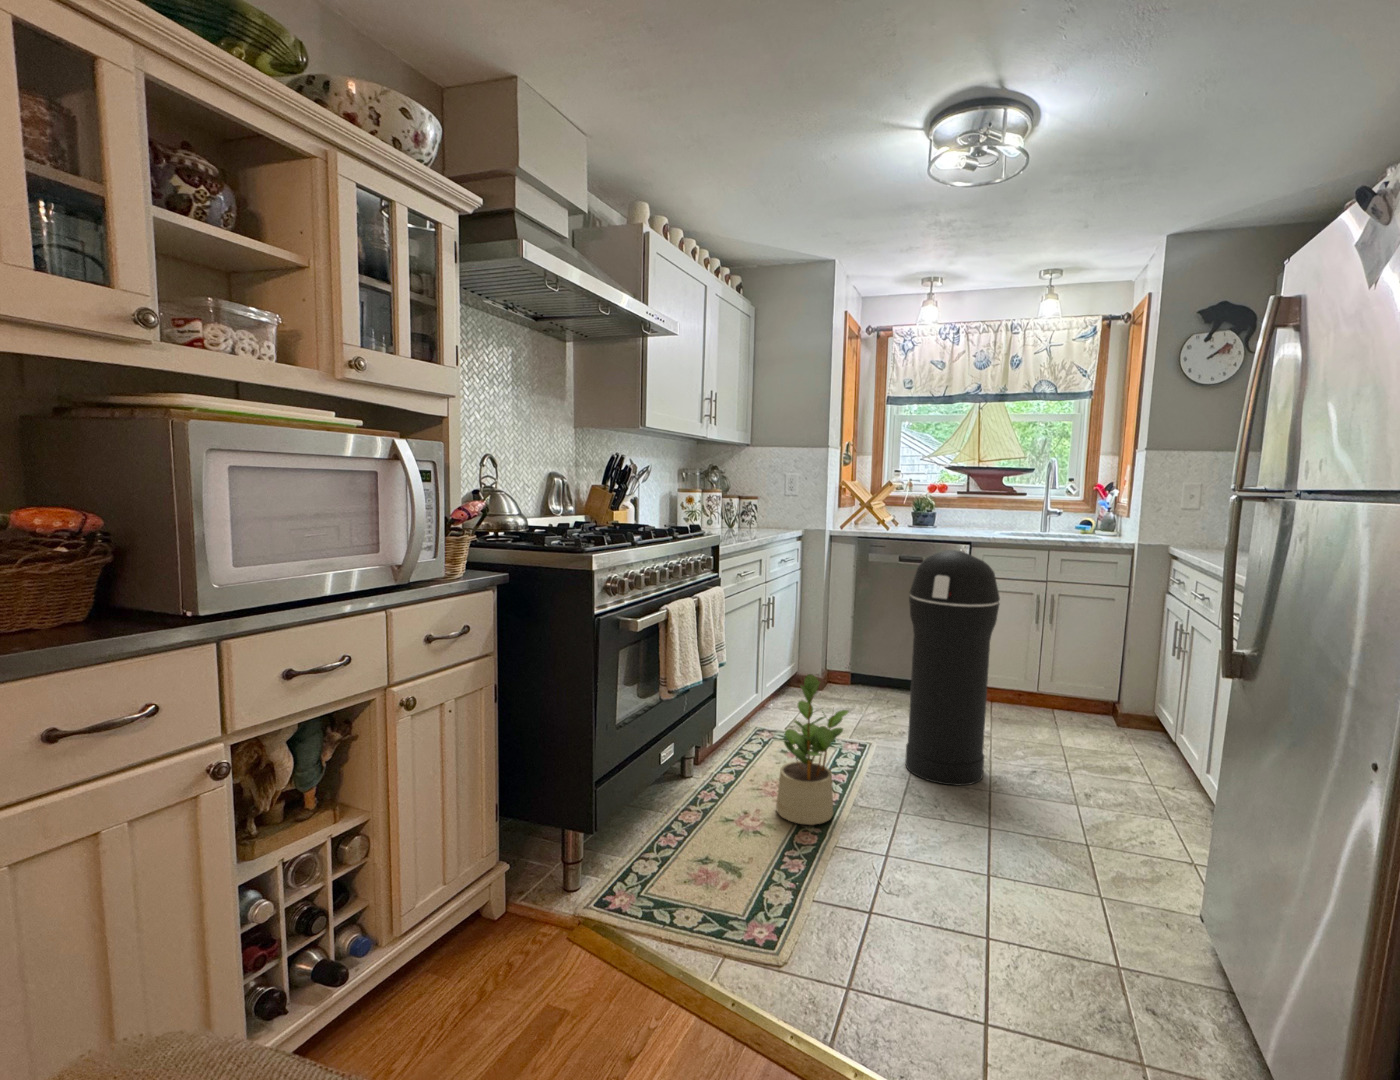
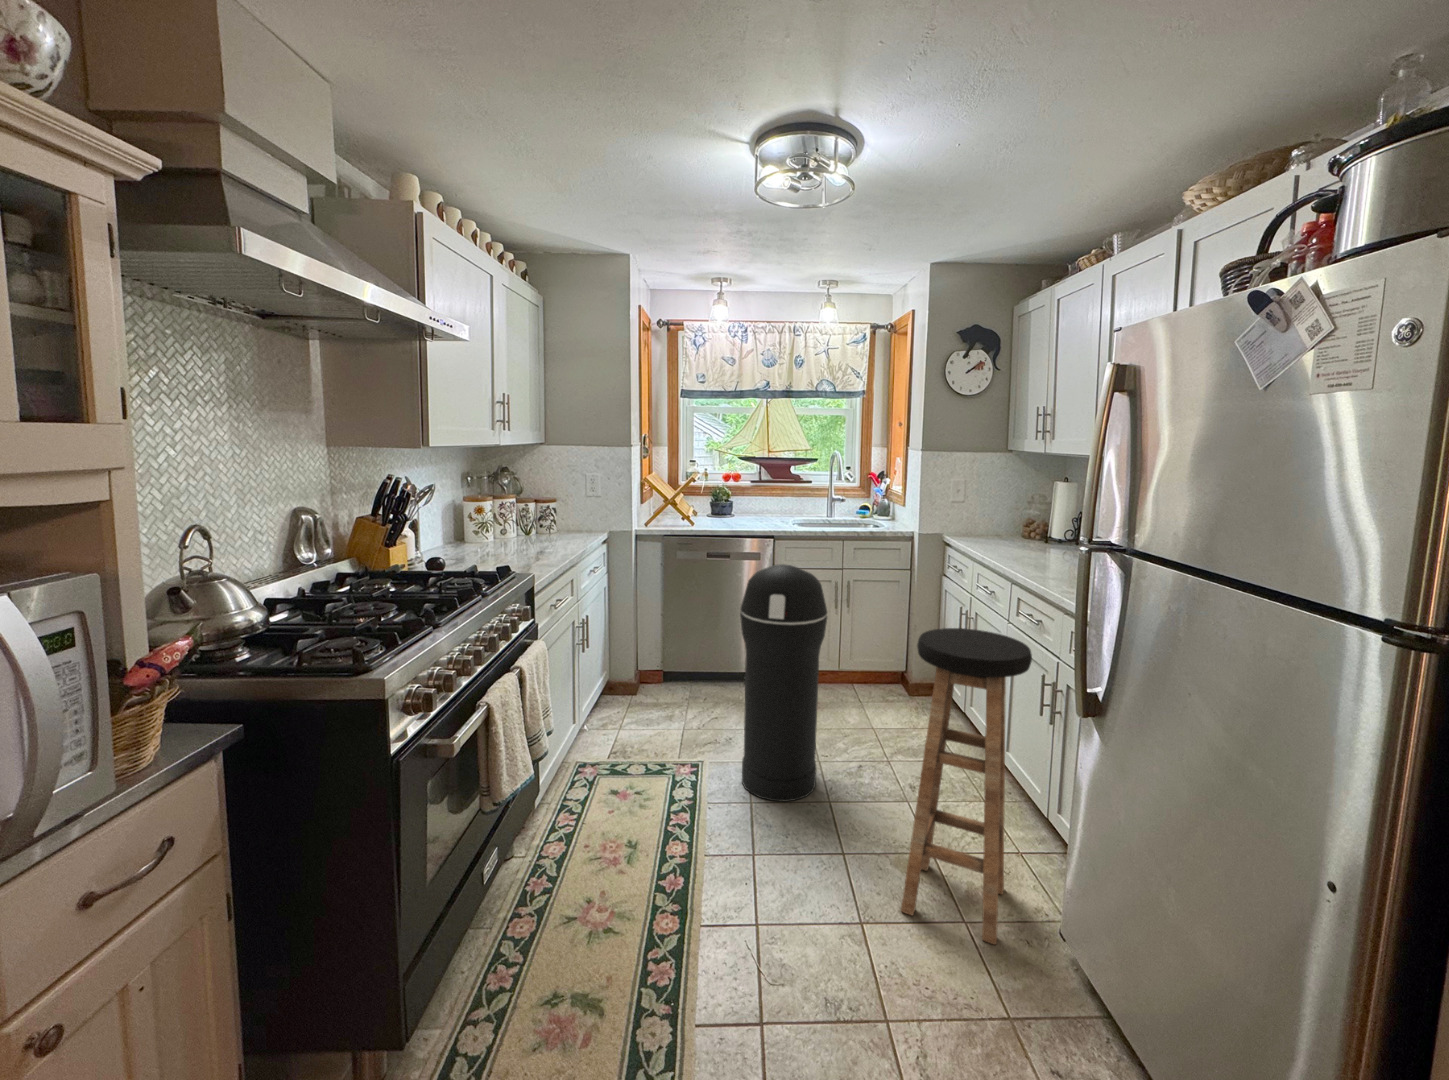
bar stool: none [1036,605,1185,921] -> present [901,628,1032,945]
potted plant: present [776,674,849,825] -> none [623,730,697,901]

